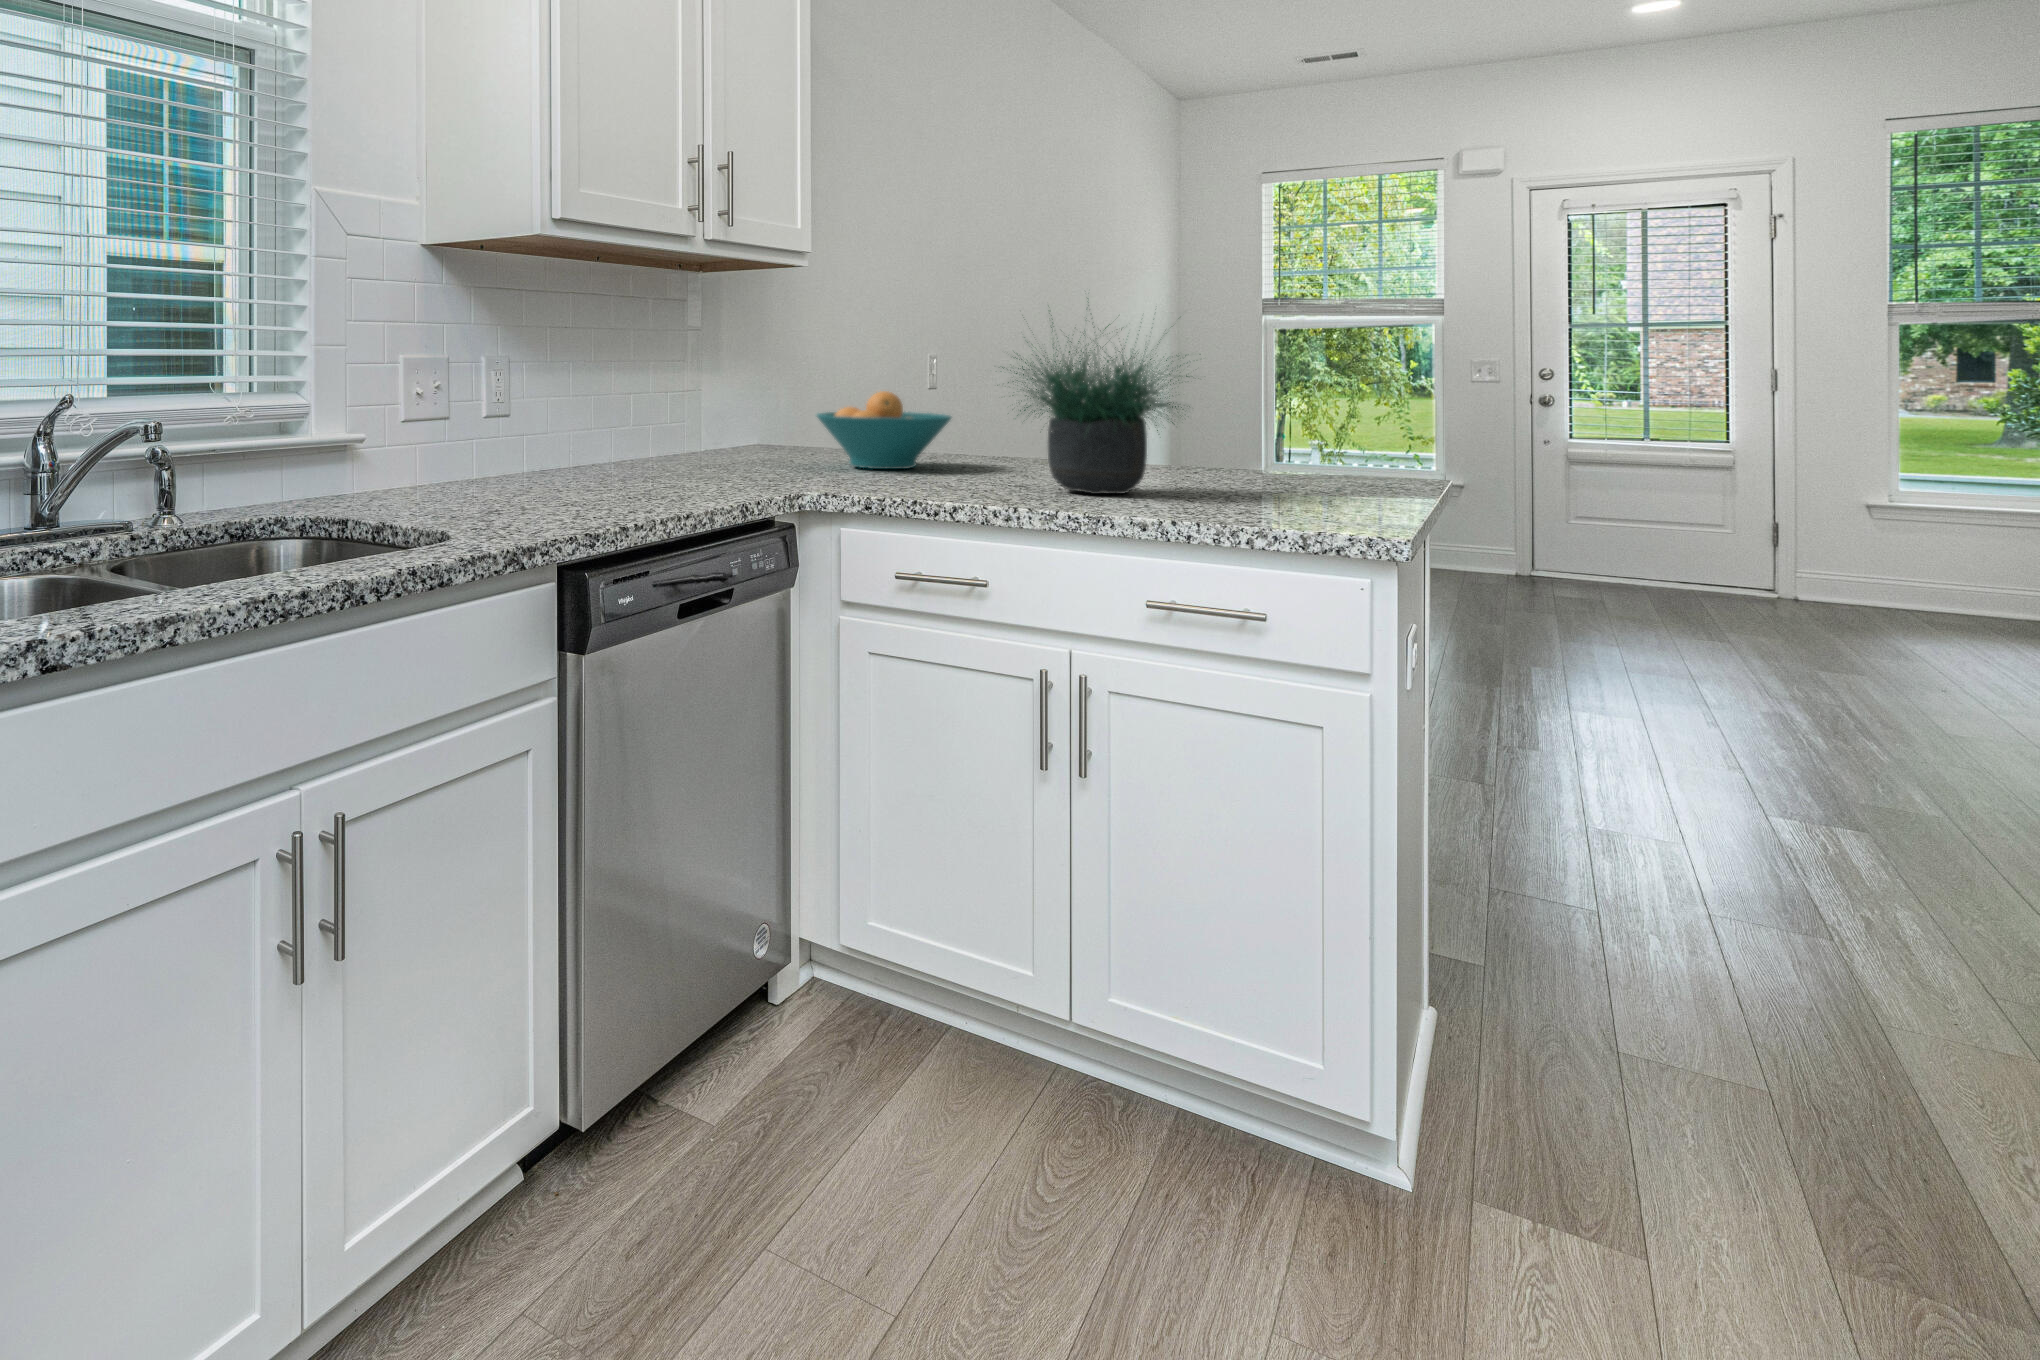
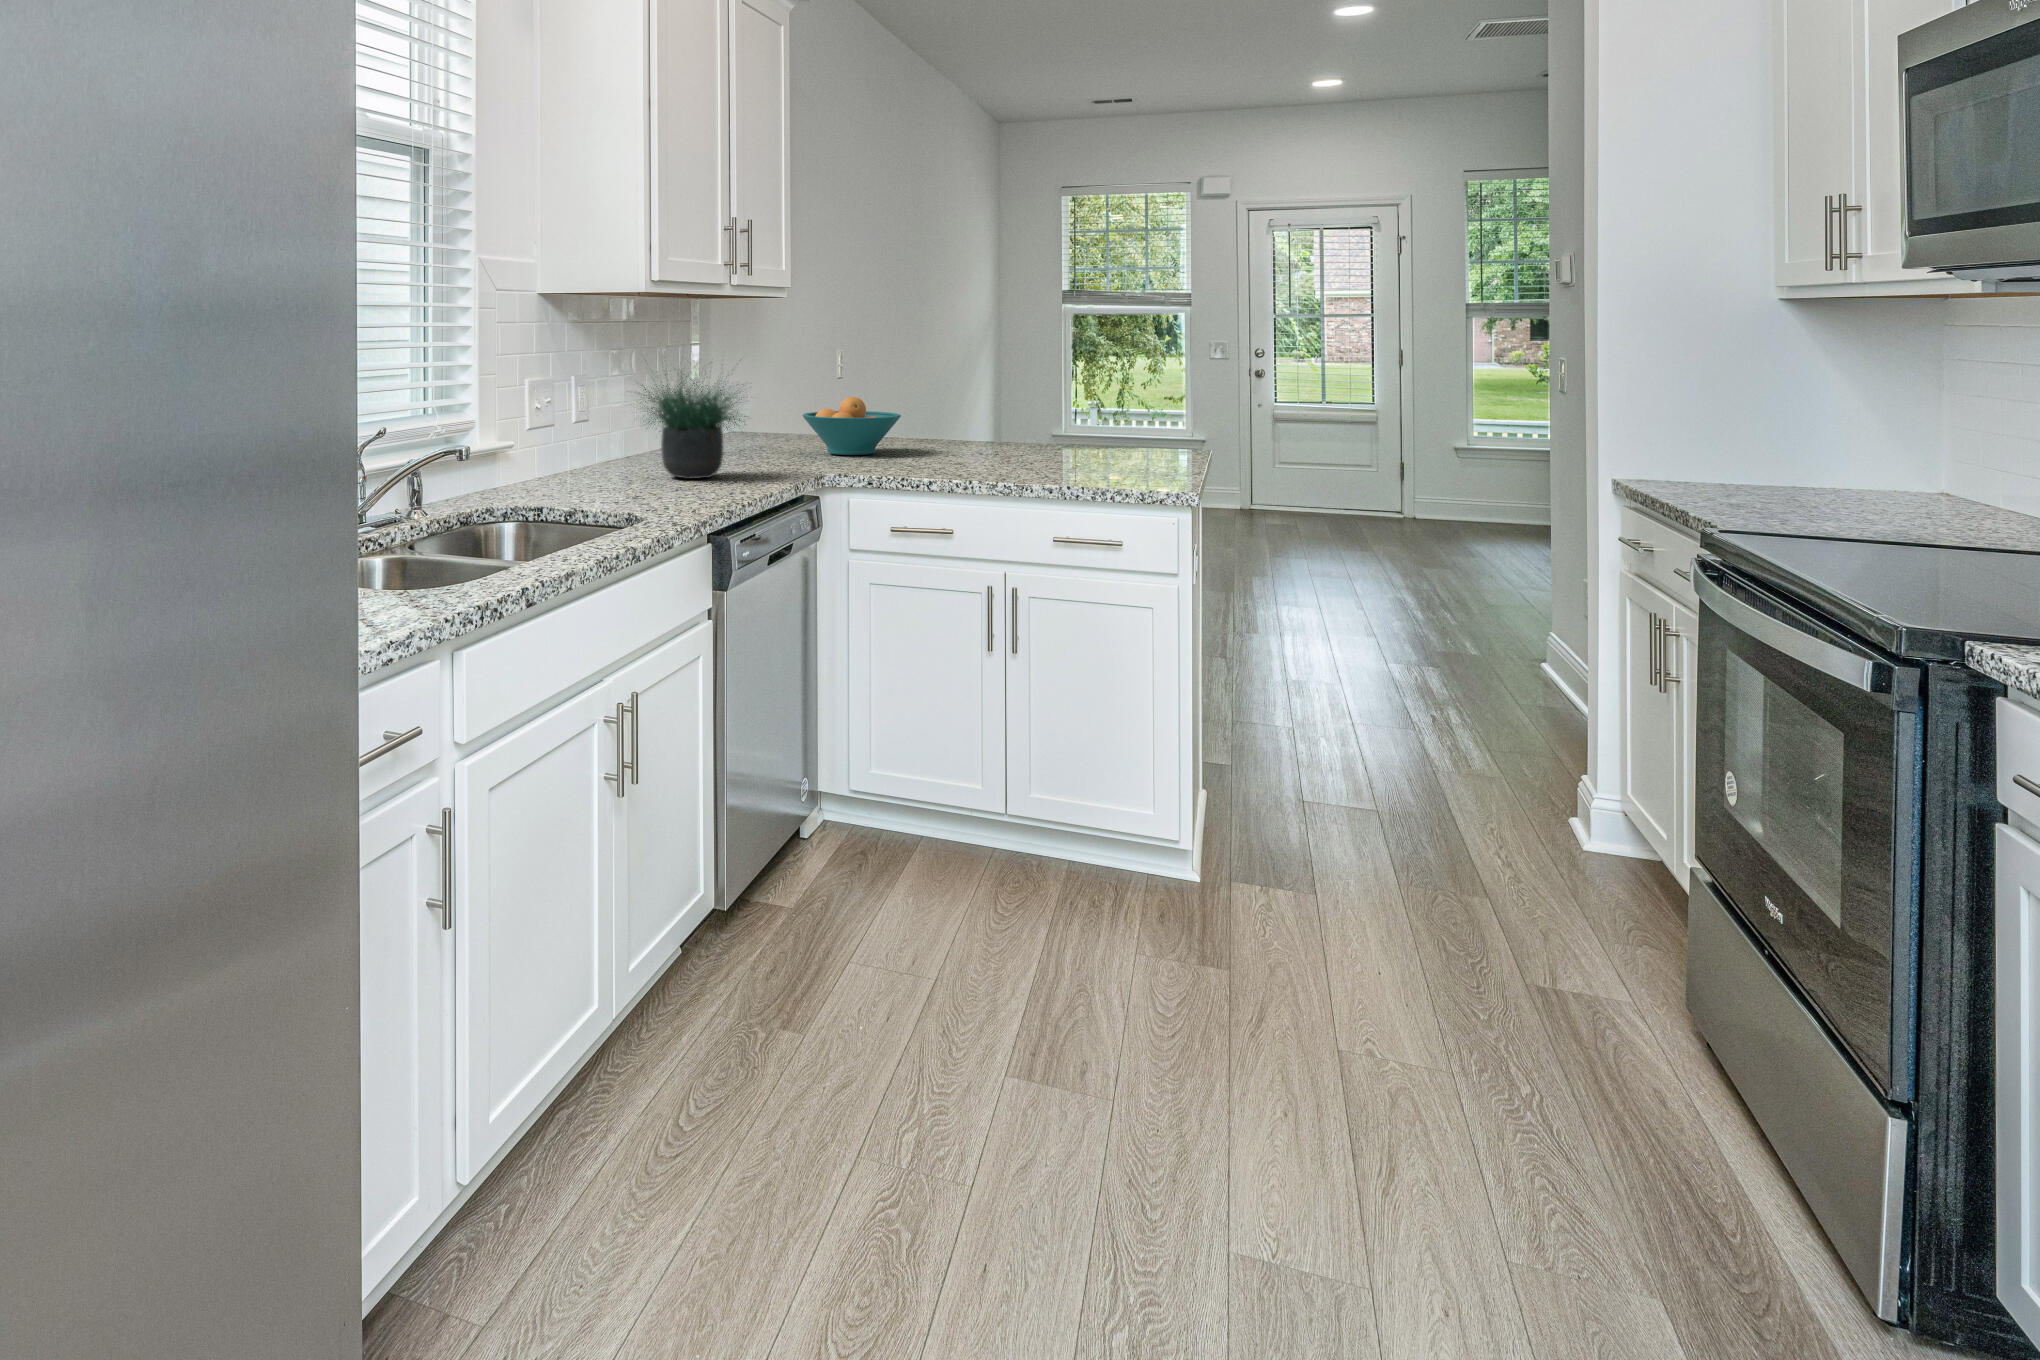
potted plant: present [1002,315,1189,494] -> present [636,371,746,479]

